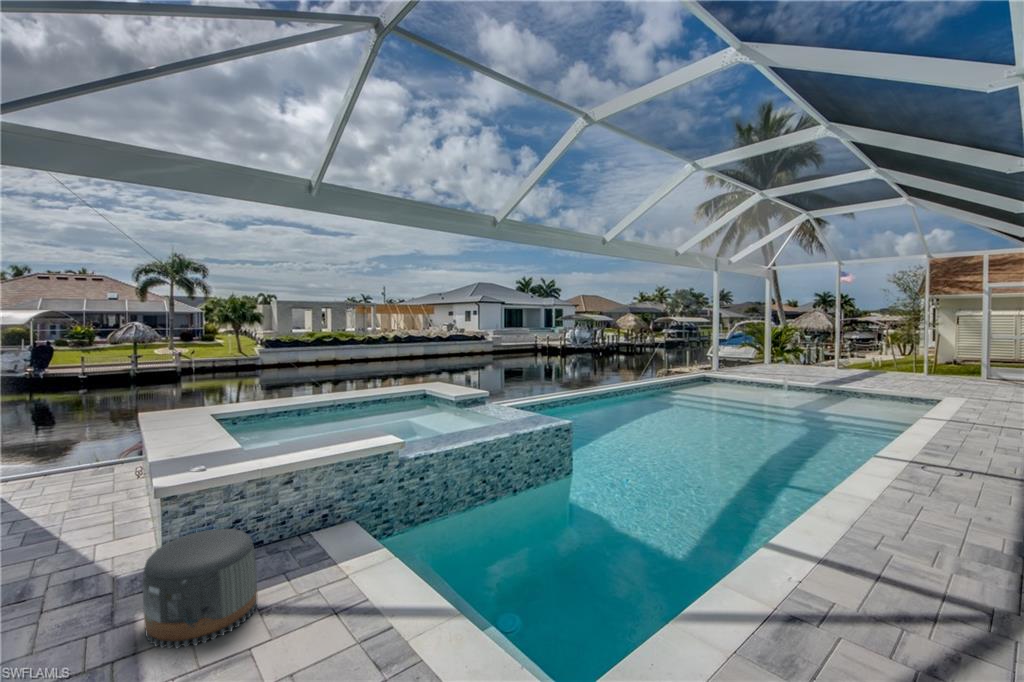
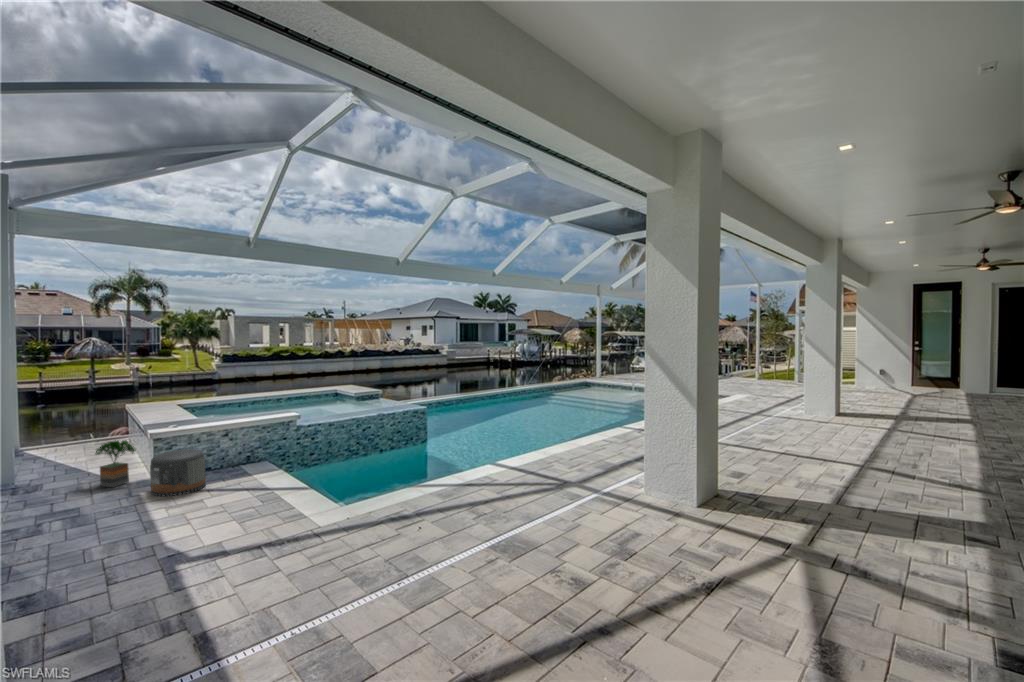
potted tree: none [39,504,127,605] -> present [95,440,136,487]

